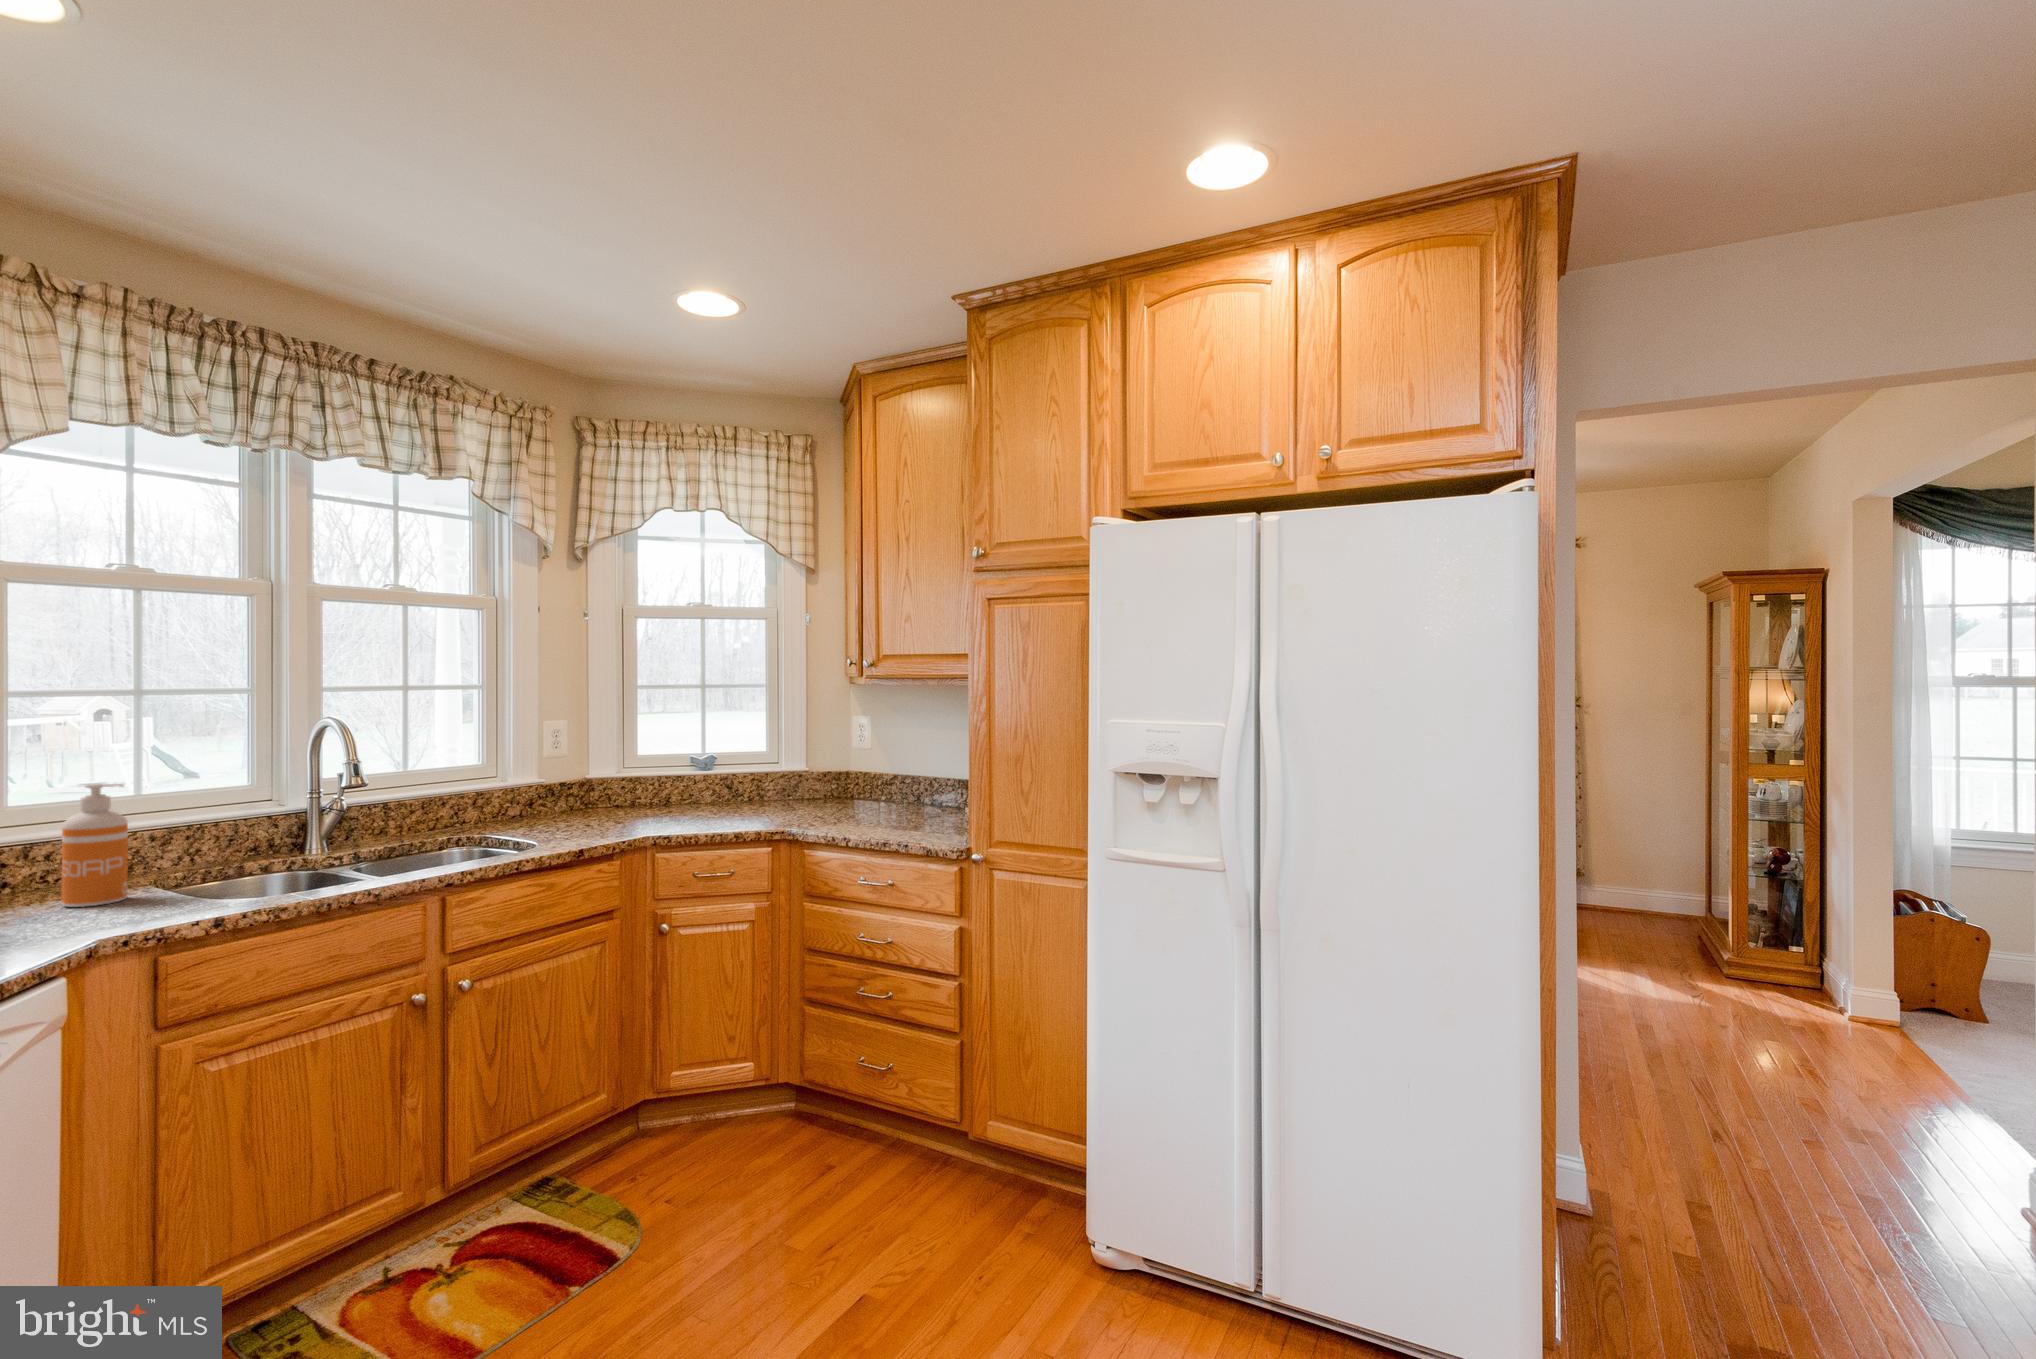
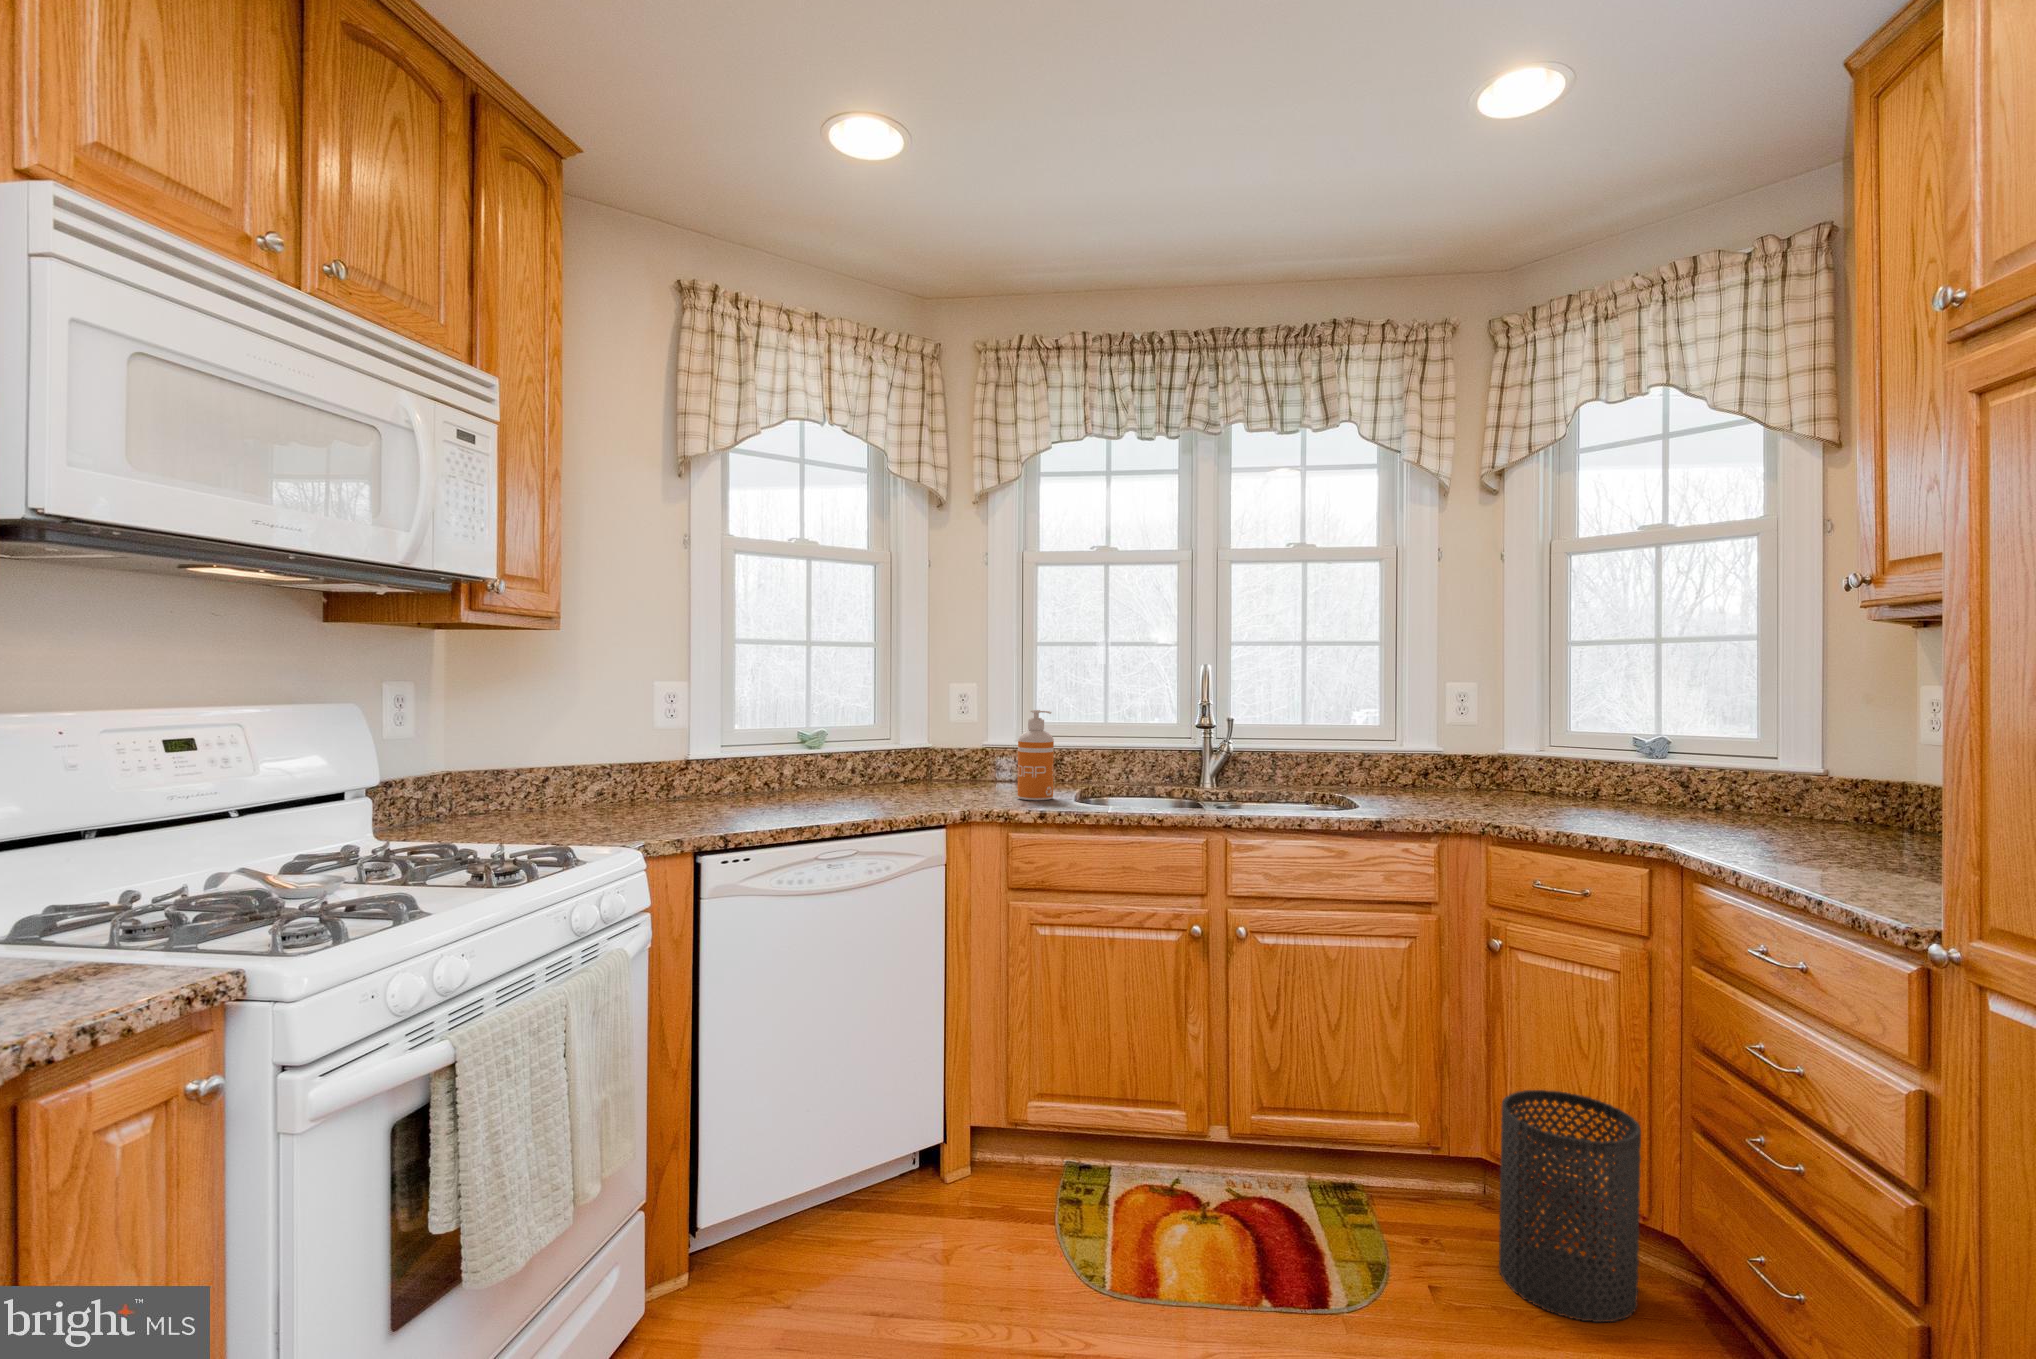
trash can: none [696,1020,789,1183] -> present [1499,1090,1641,1322]

